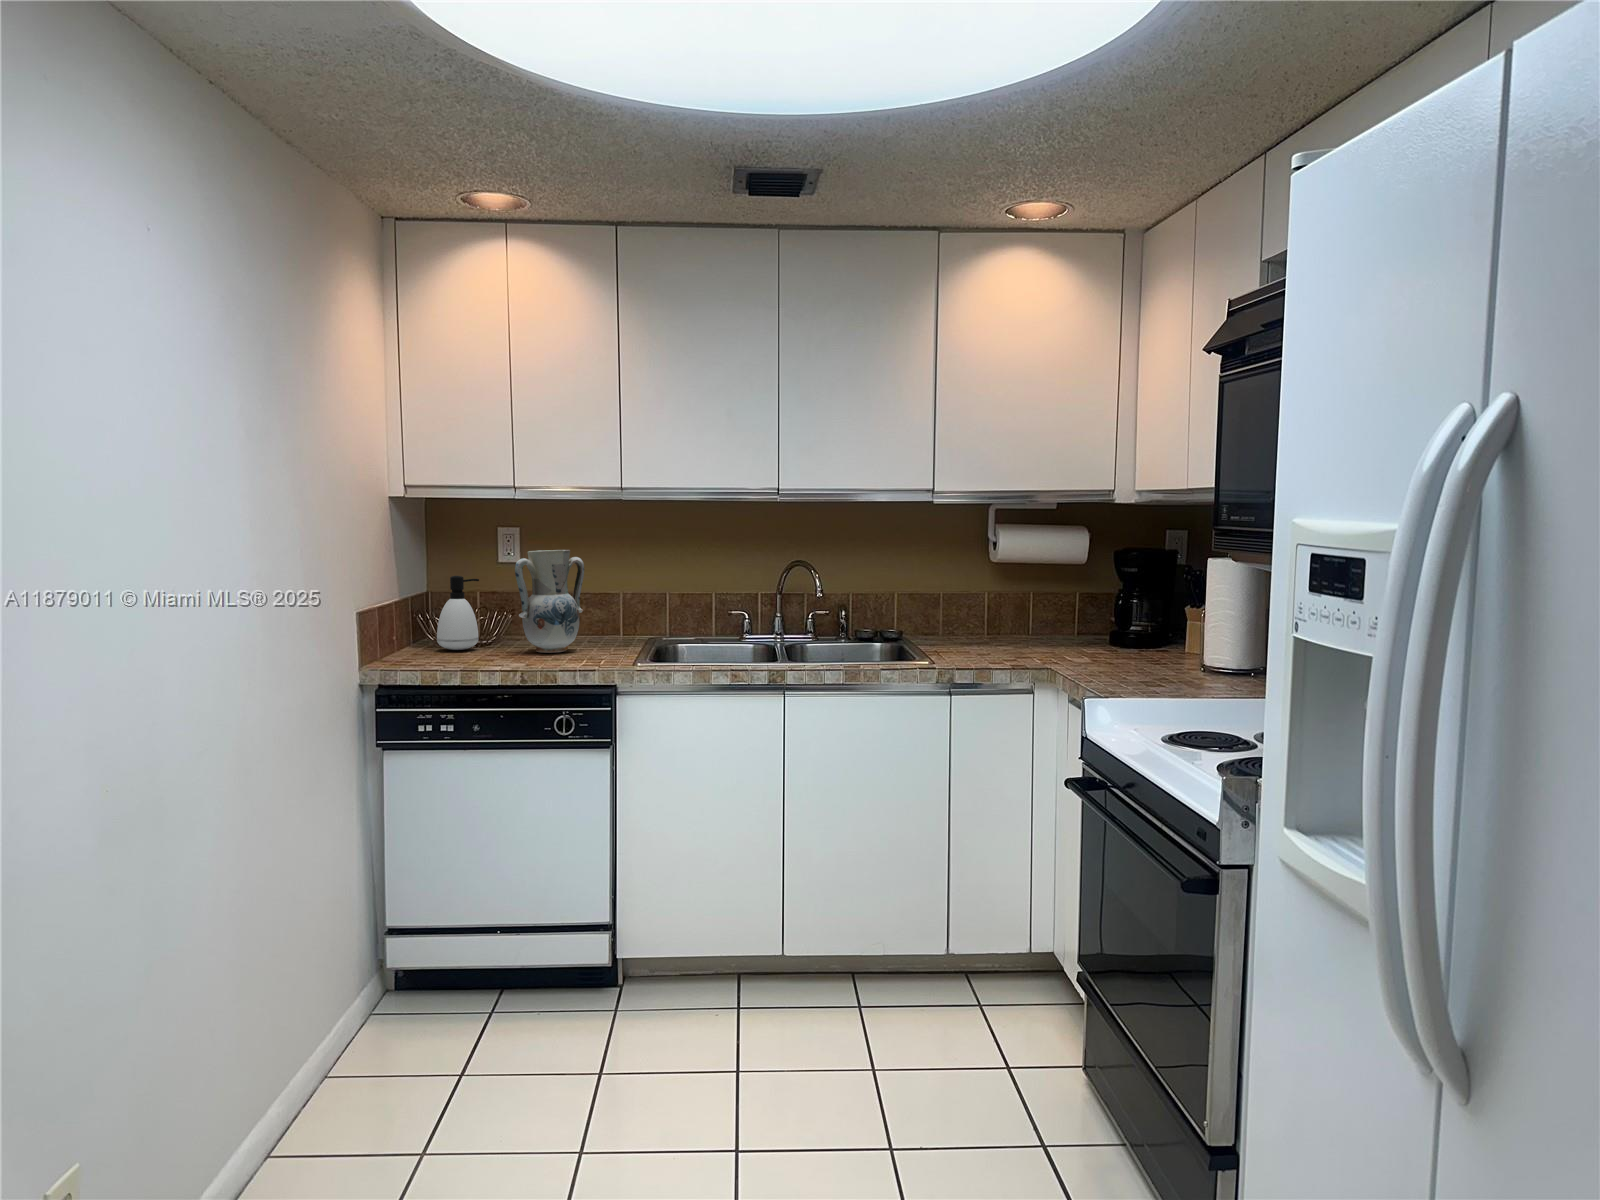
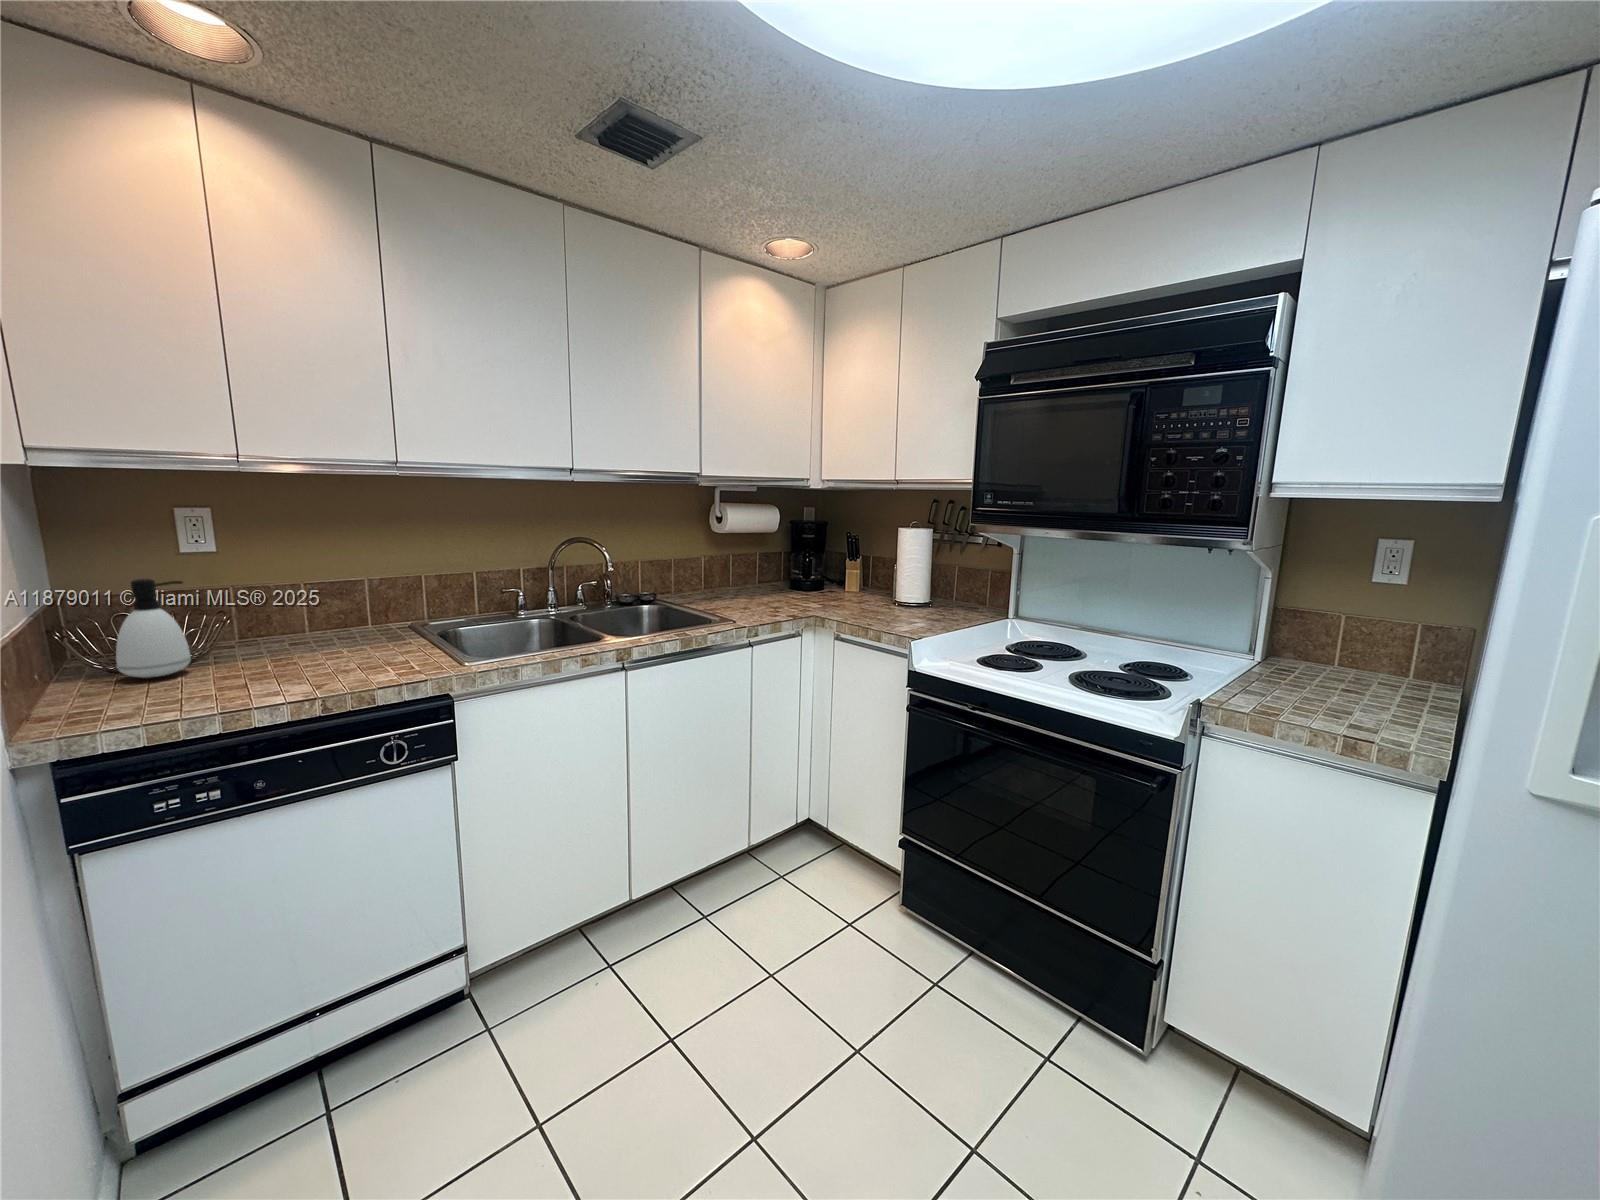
vase: present [515,550,584,653] -> none [255,538,350,663]

